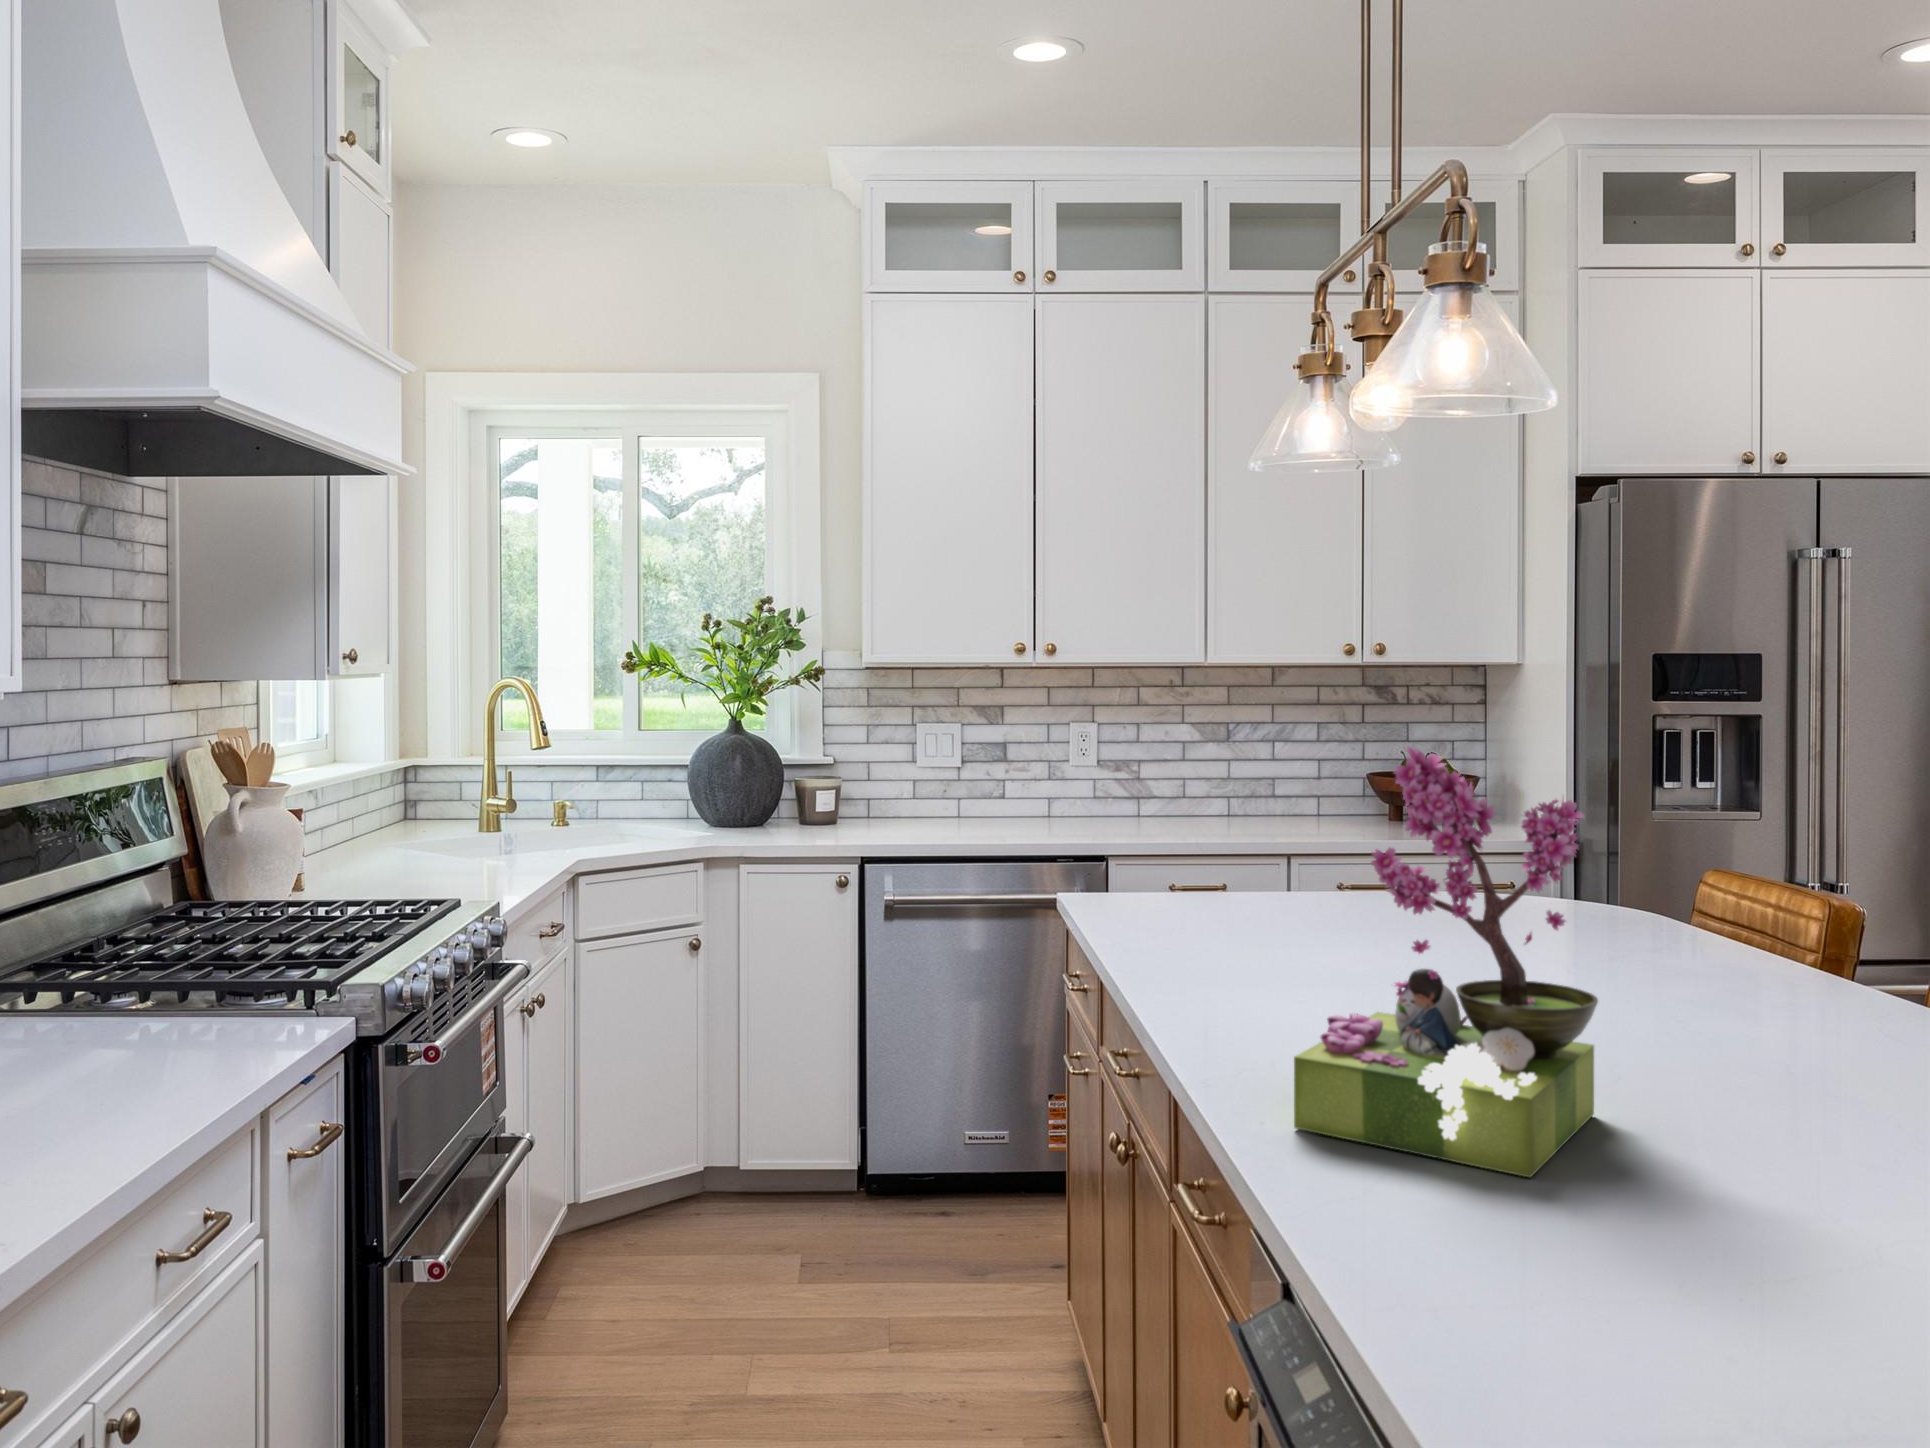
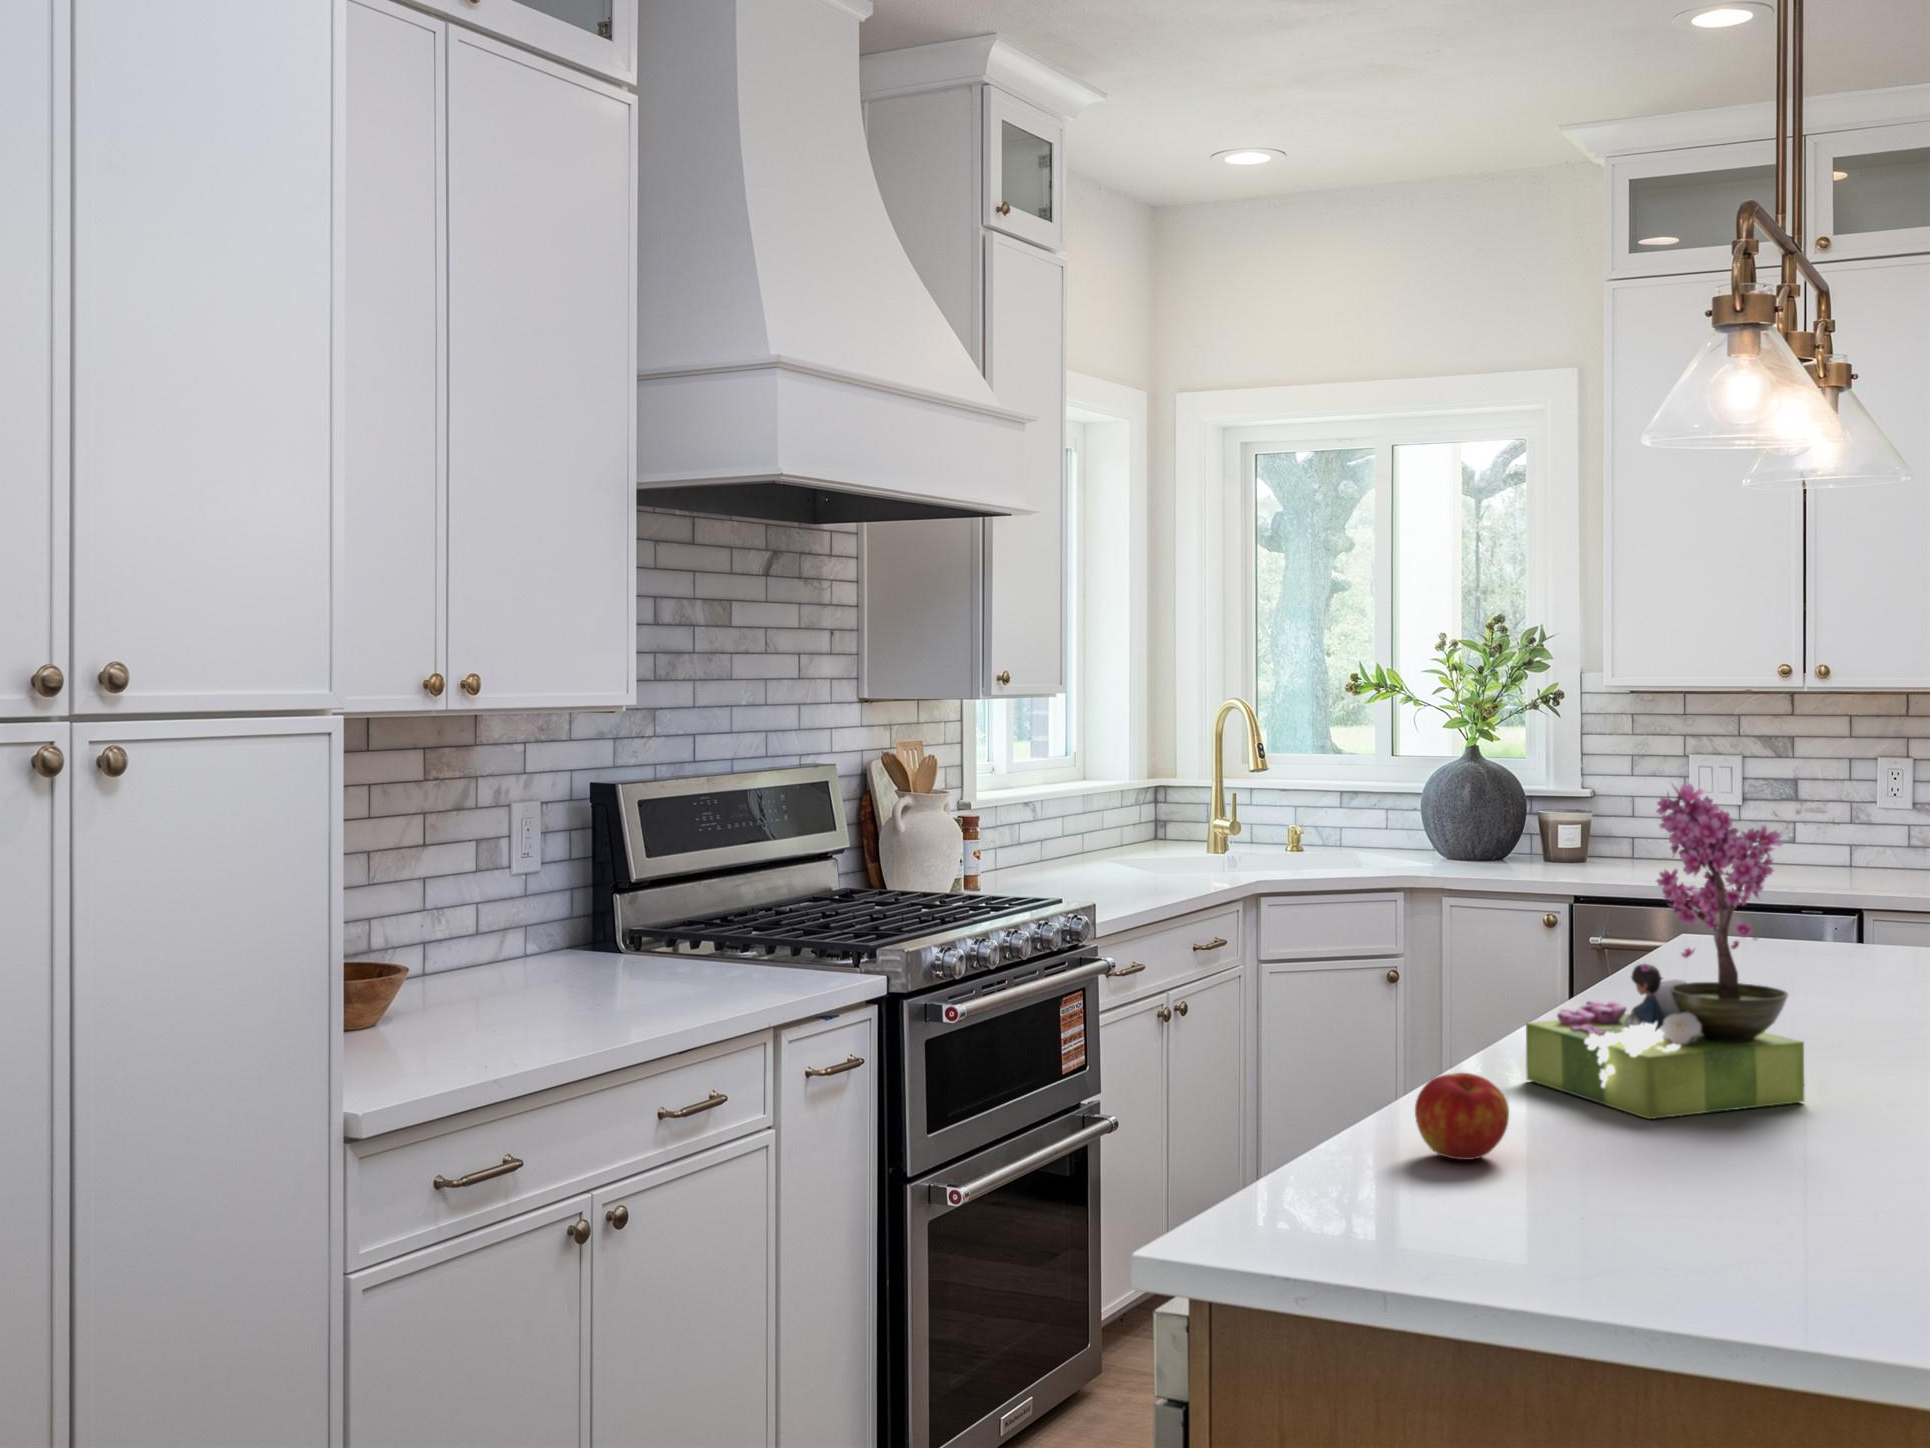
apple: none [1441,1185,1580,1327] -> present [1415,1073,1509,1160]

